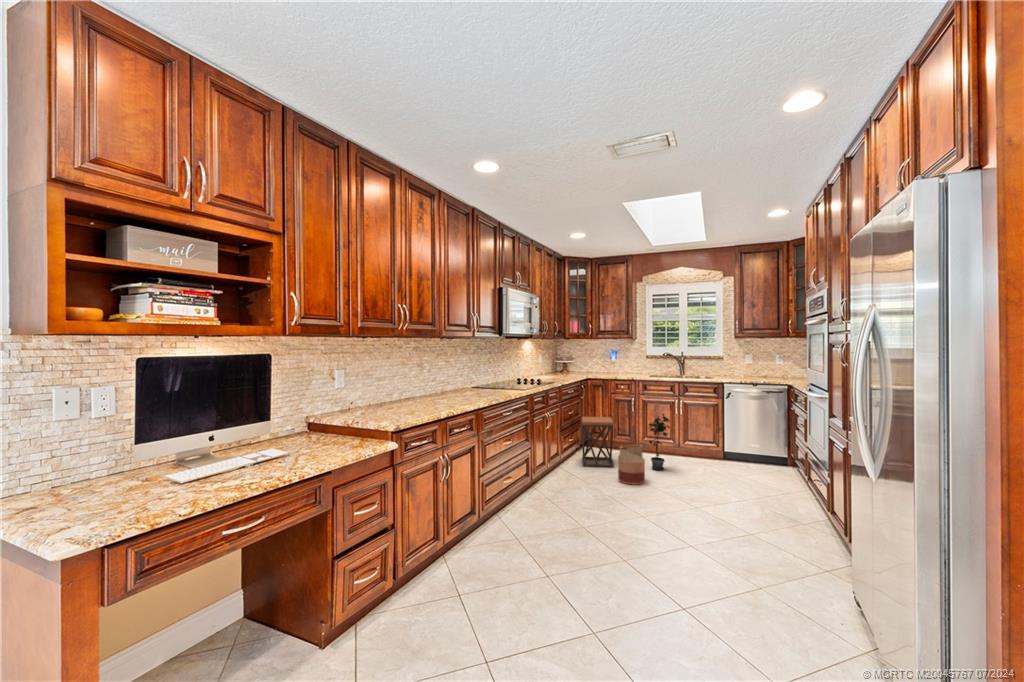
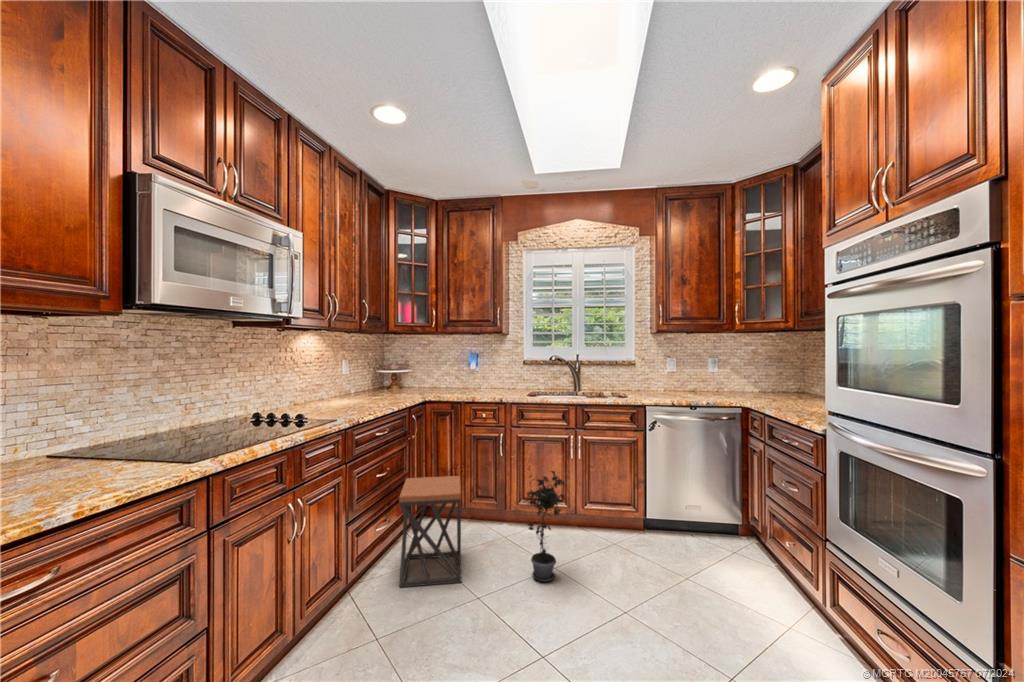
basket: present [618,445,645,484] -> none [464,550,520,652]

